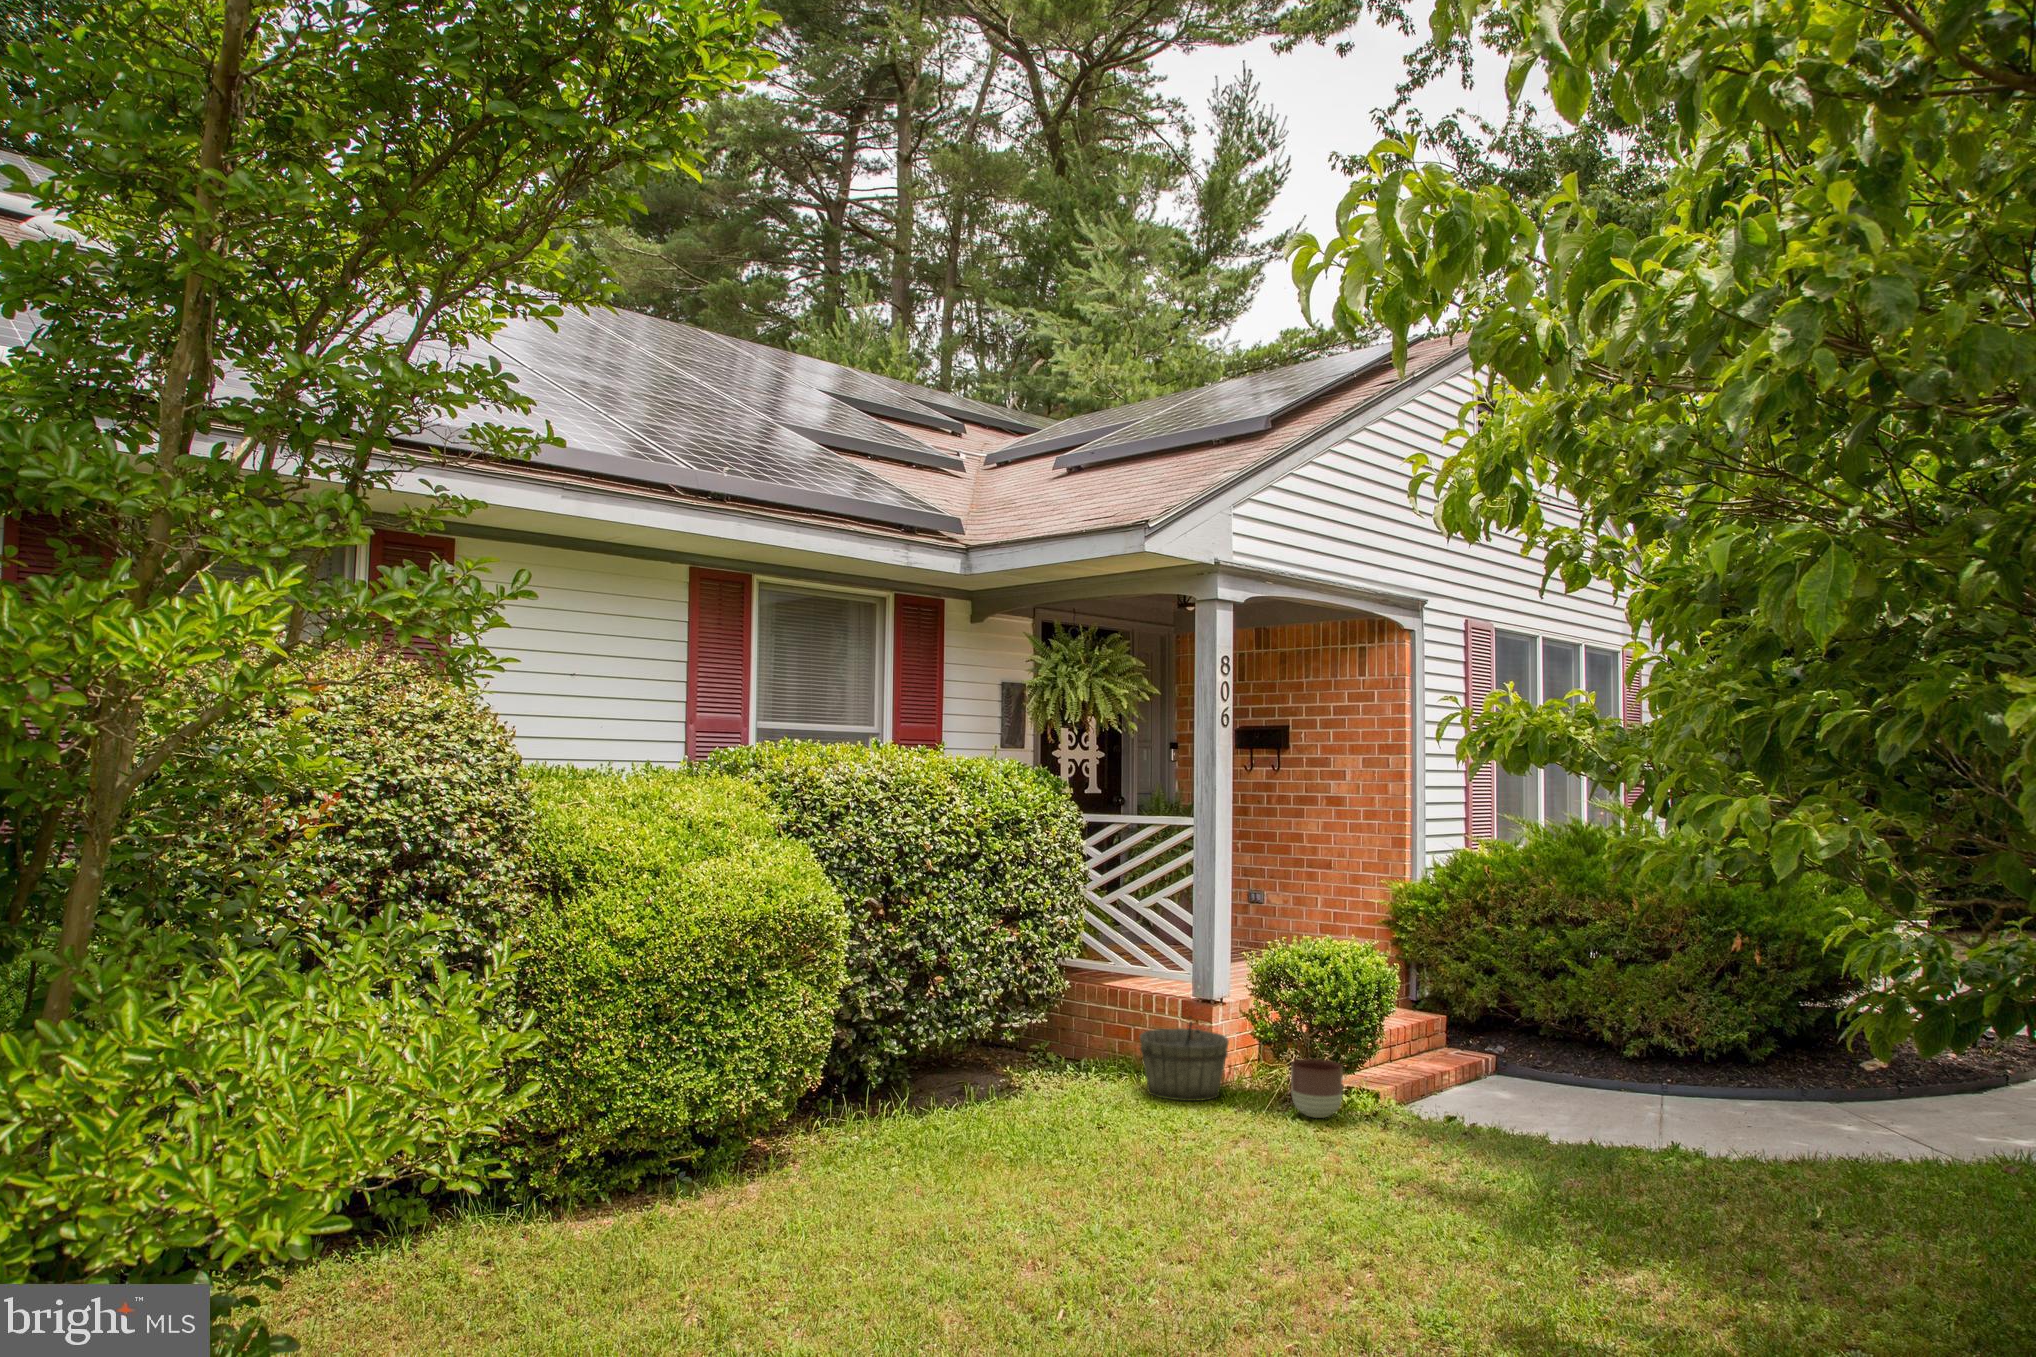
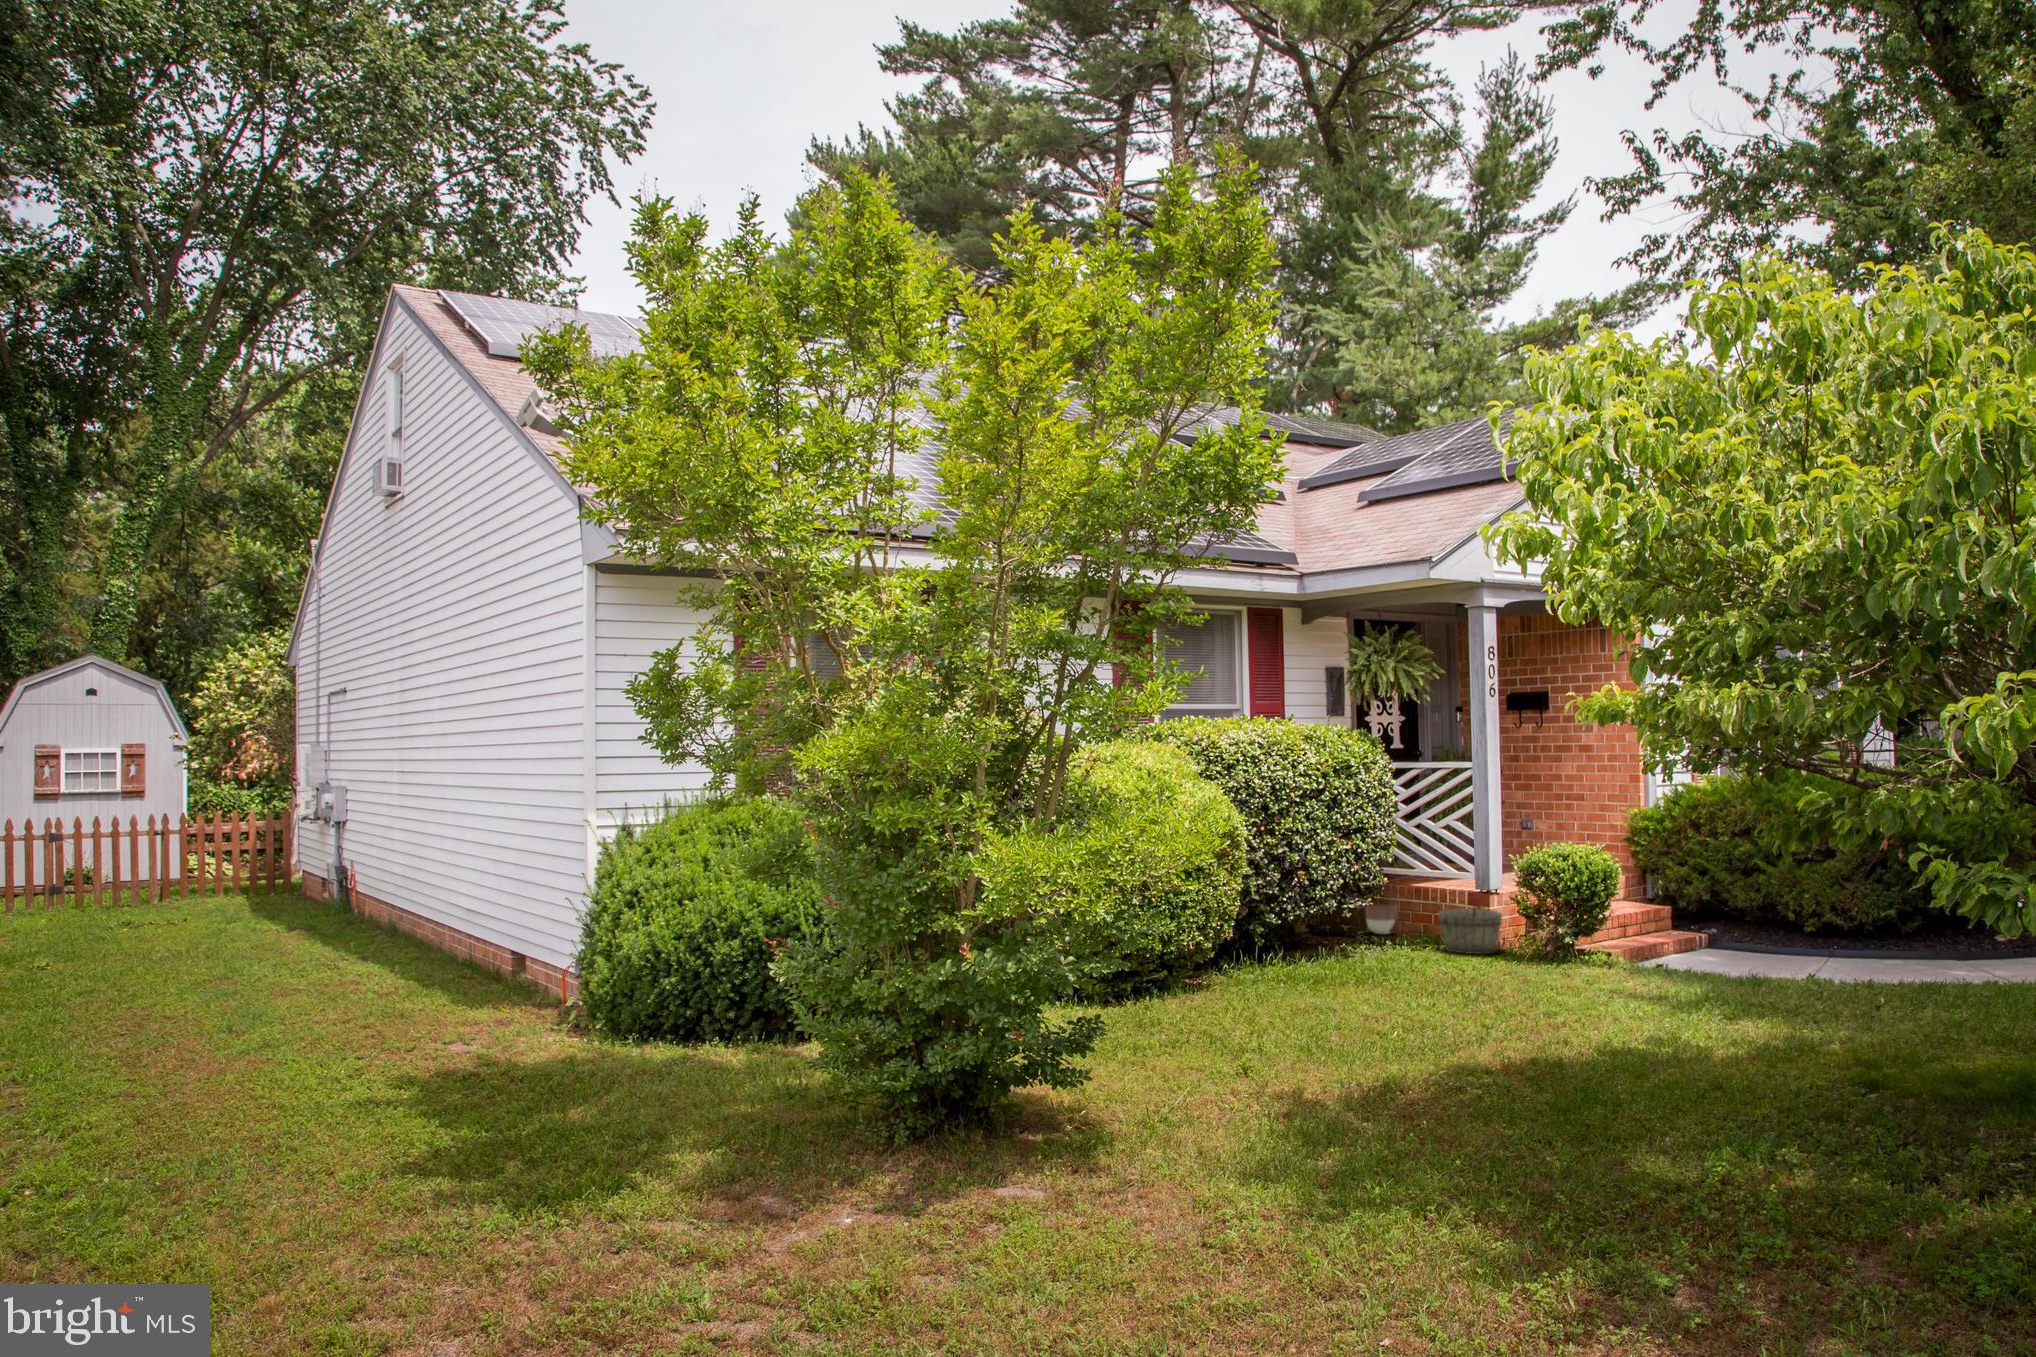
planter: present [1291,1058,1343,1118] -> present [1366,904,1397,934]

